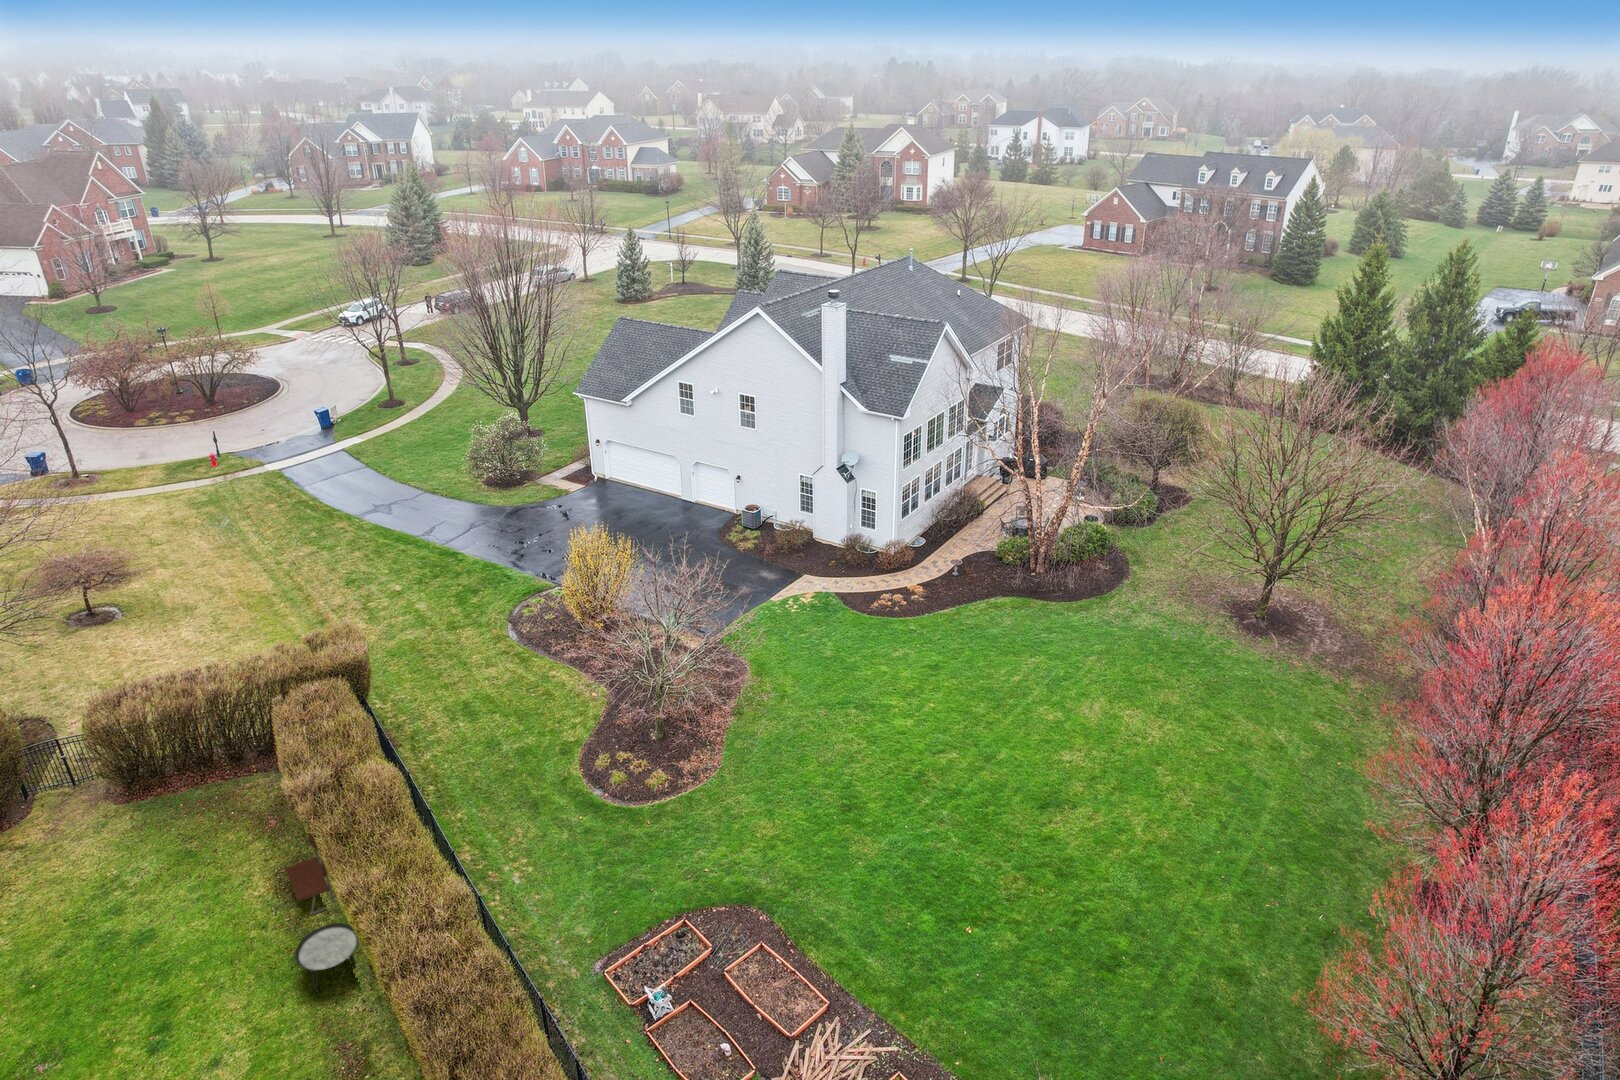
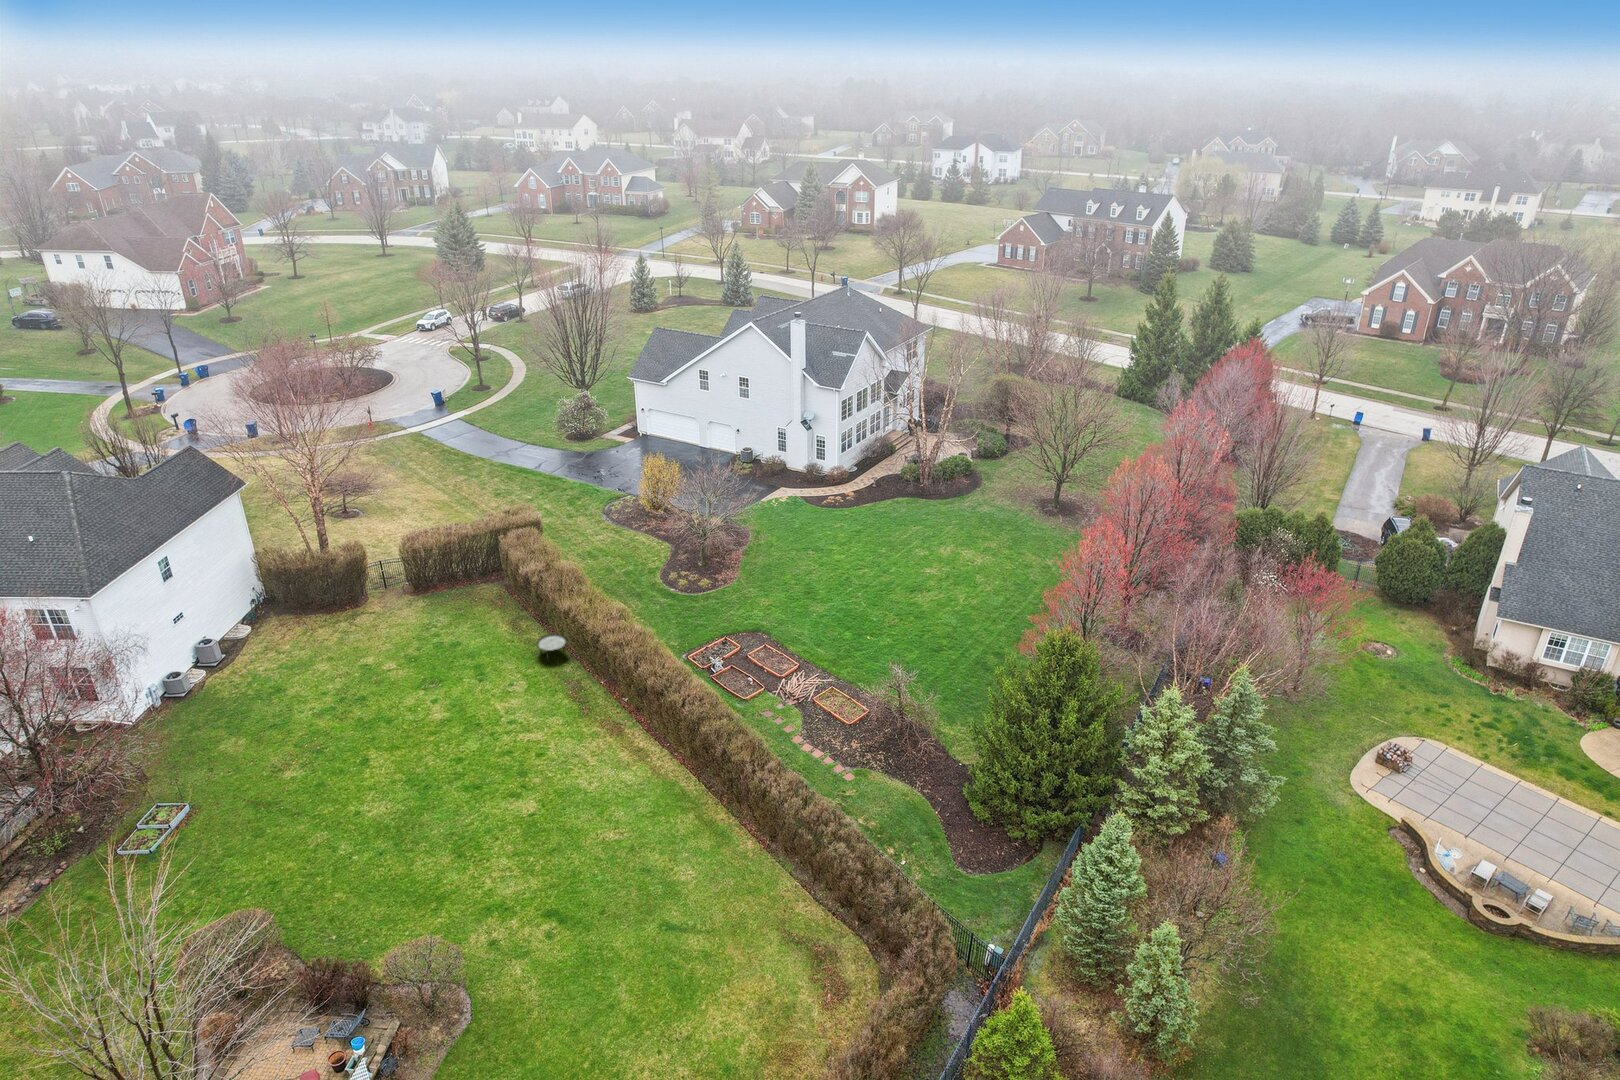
bench: present [286,833,335,915] -> none [518,597,546,637]

